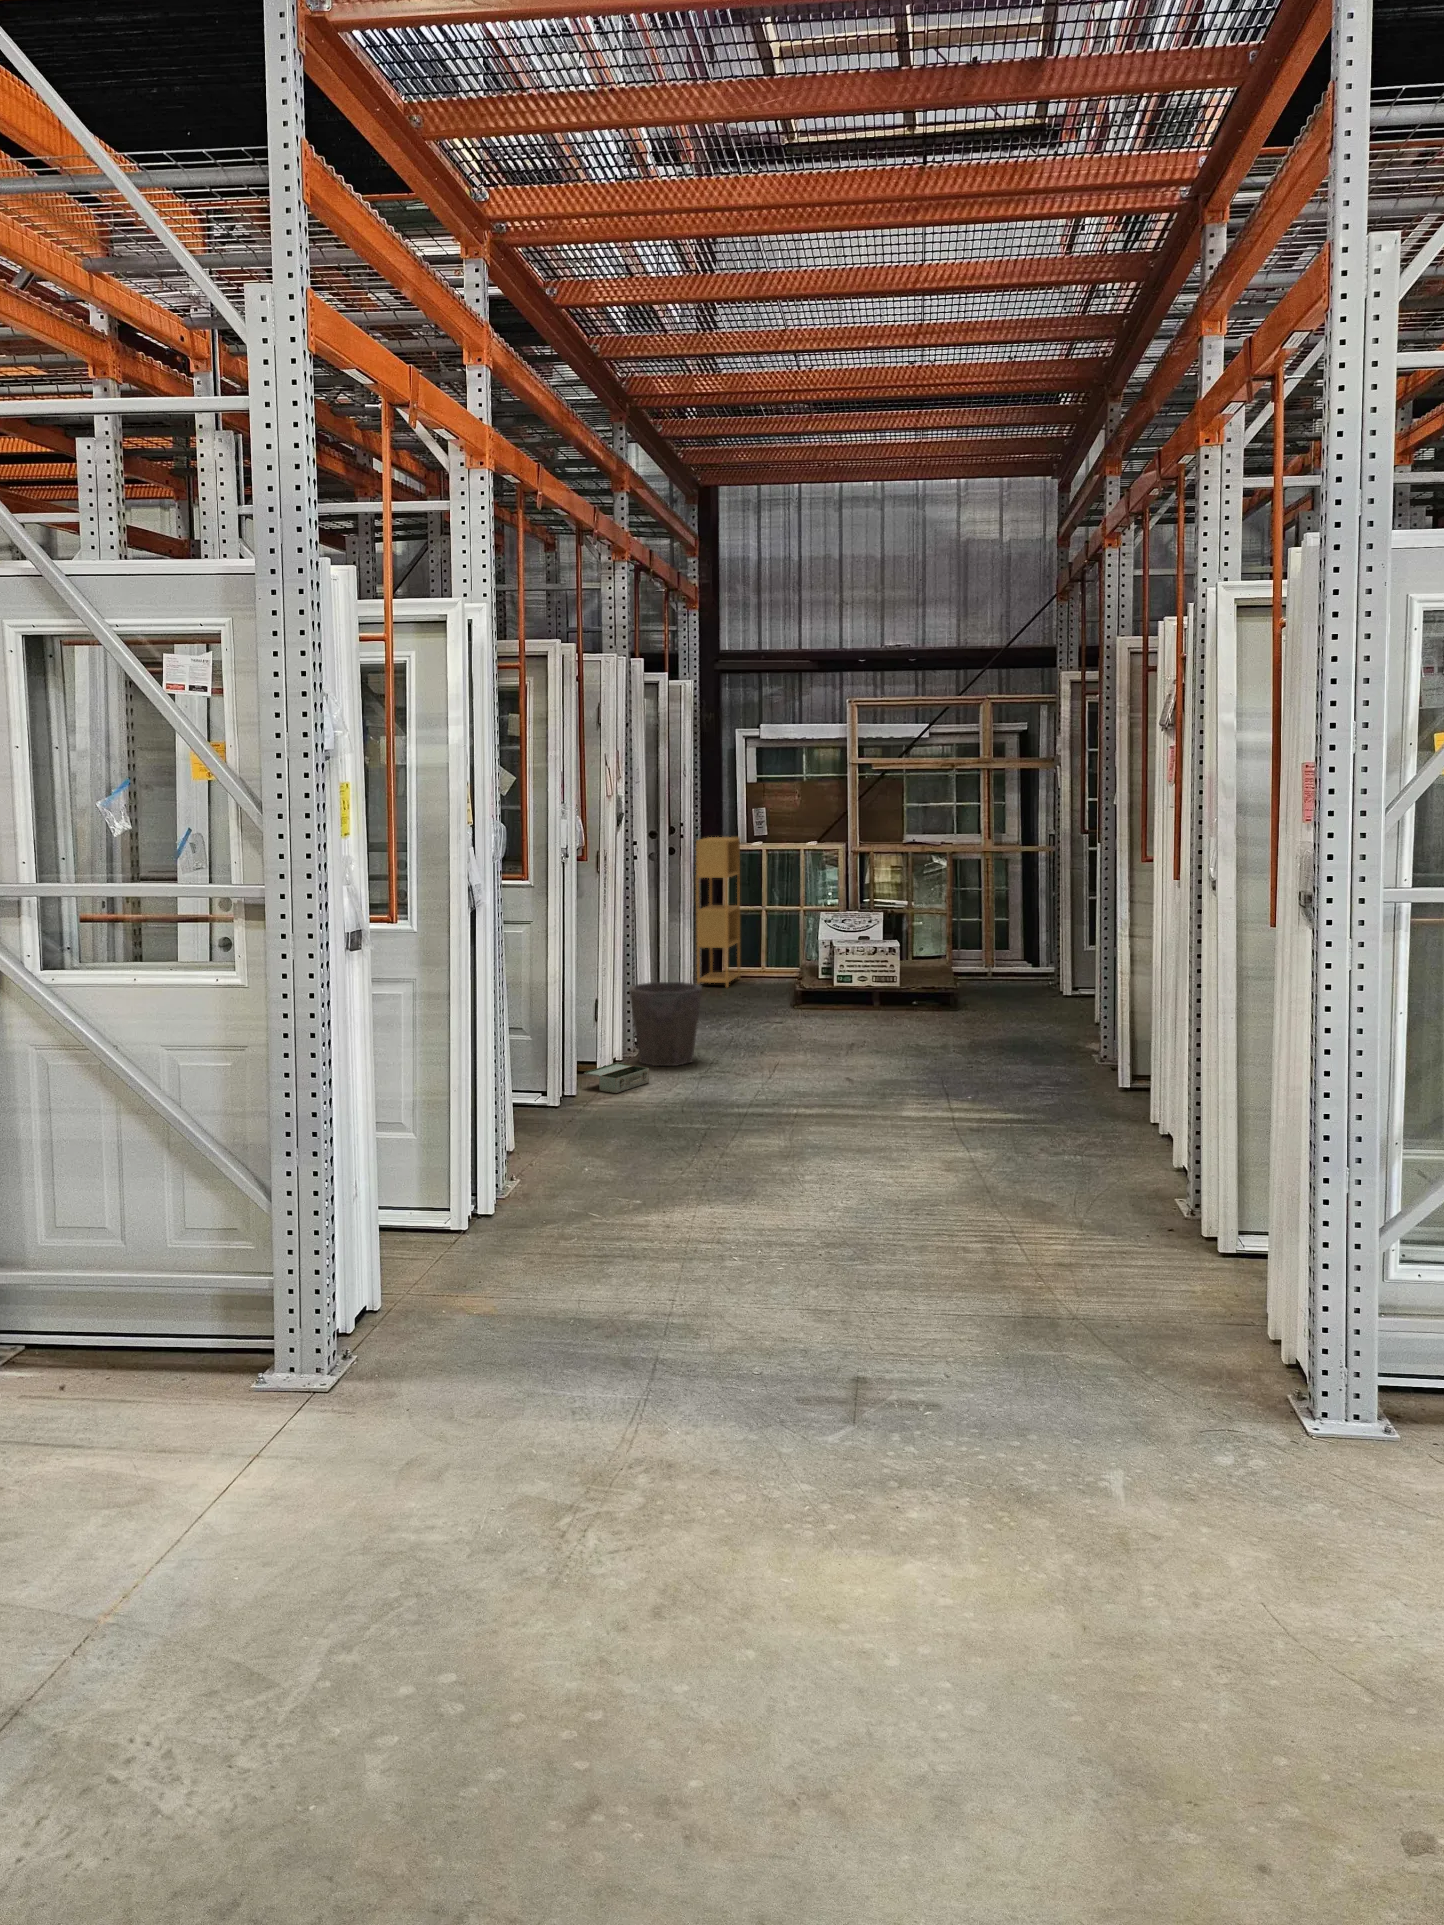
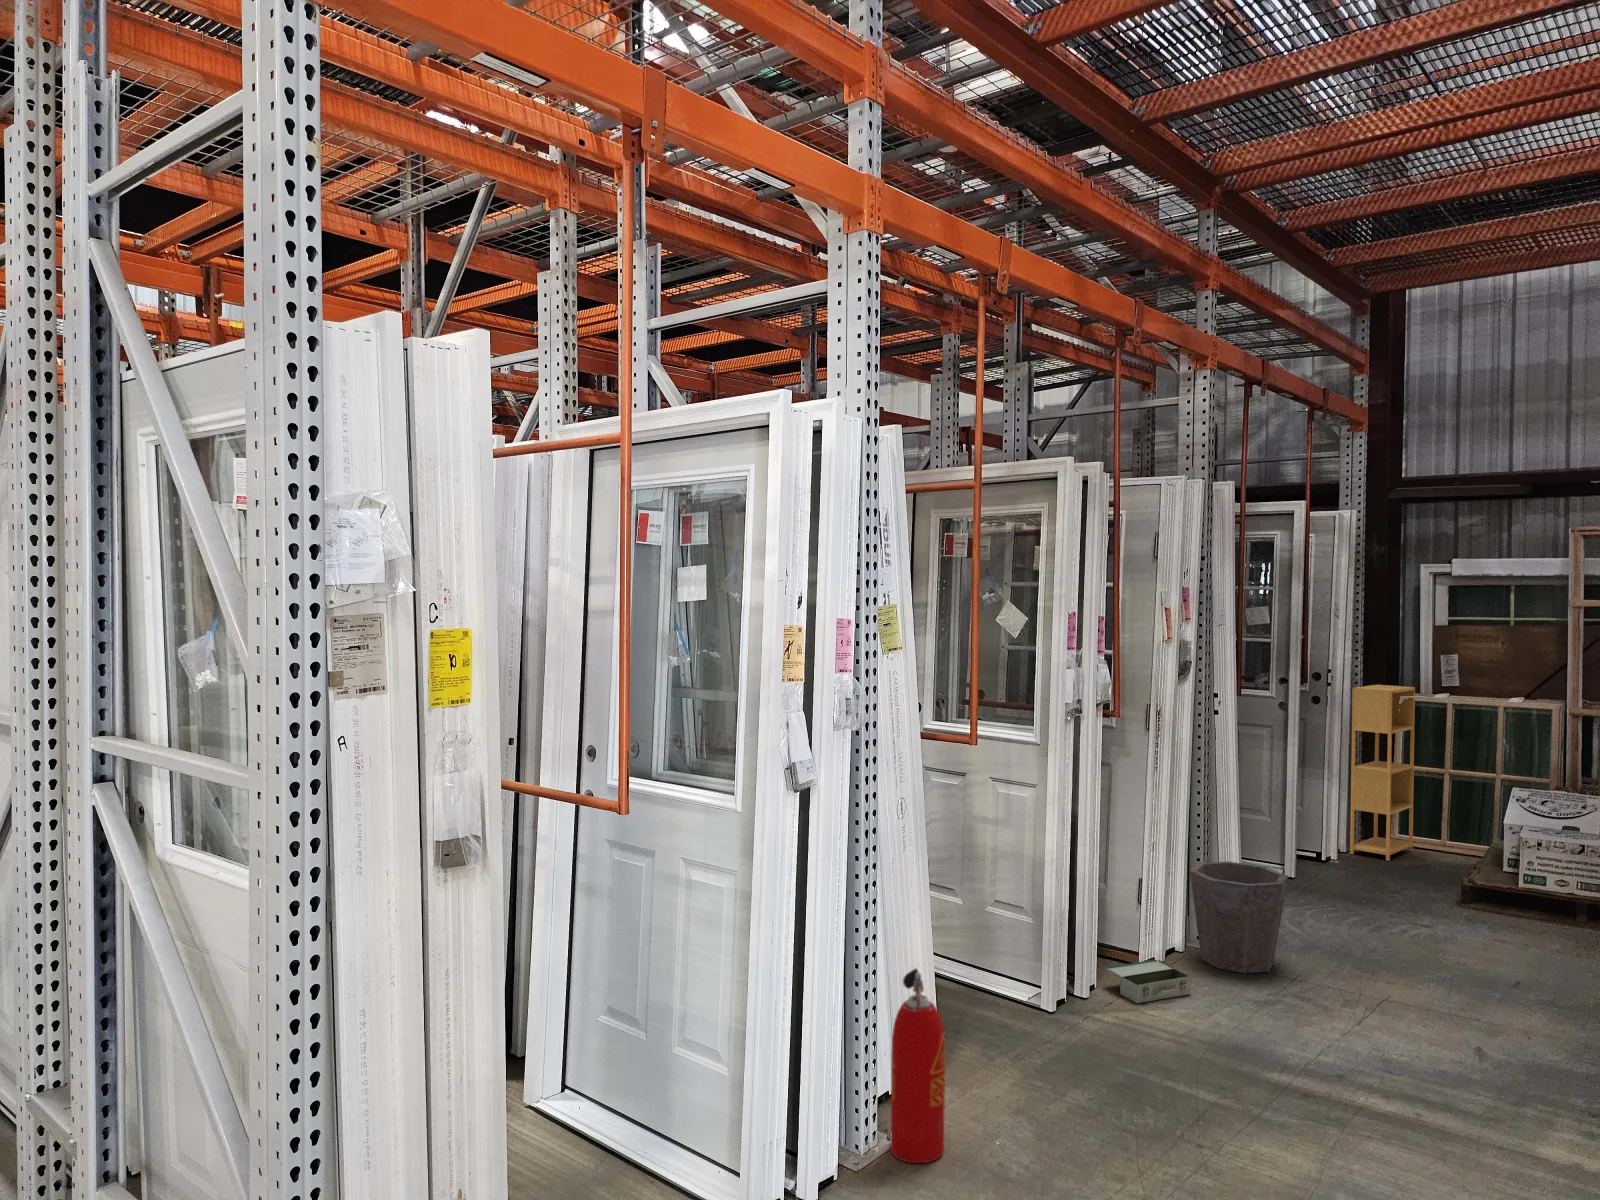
fire extinguisher: none [514,1048,559,1192] -> present [890,969,945,1163]

